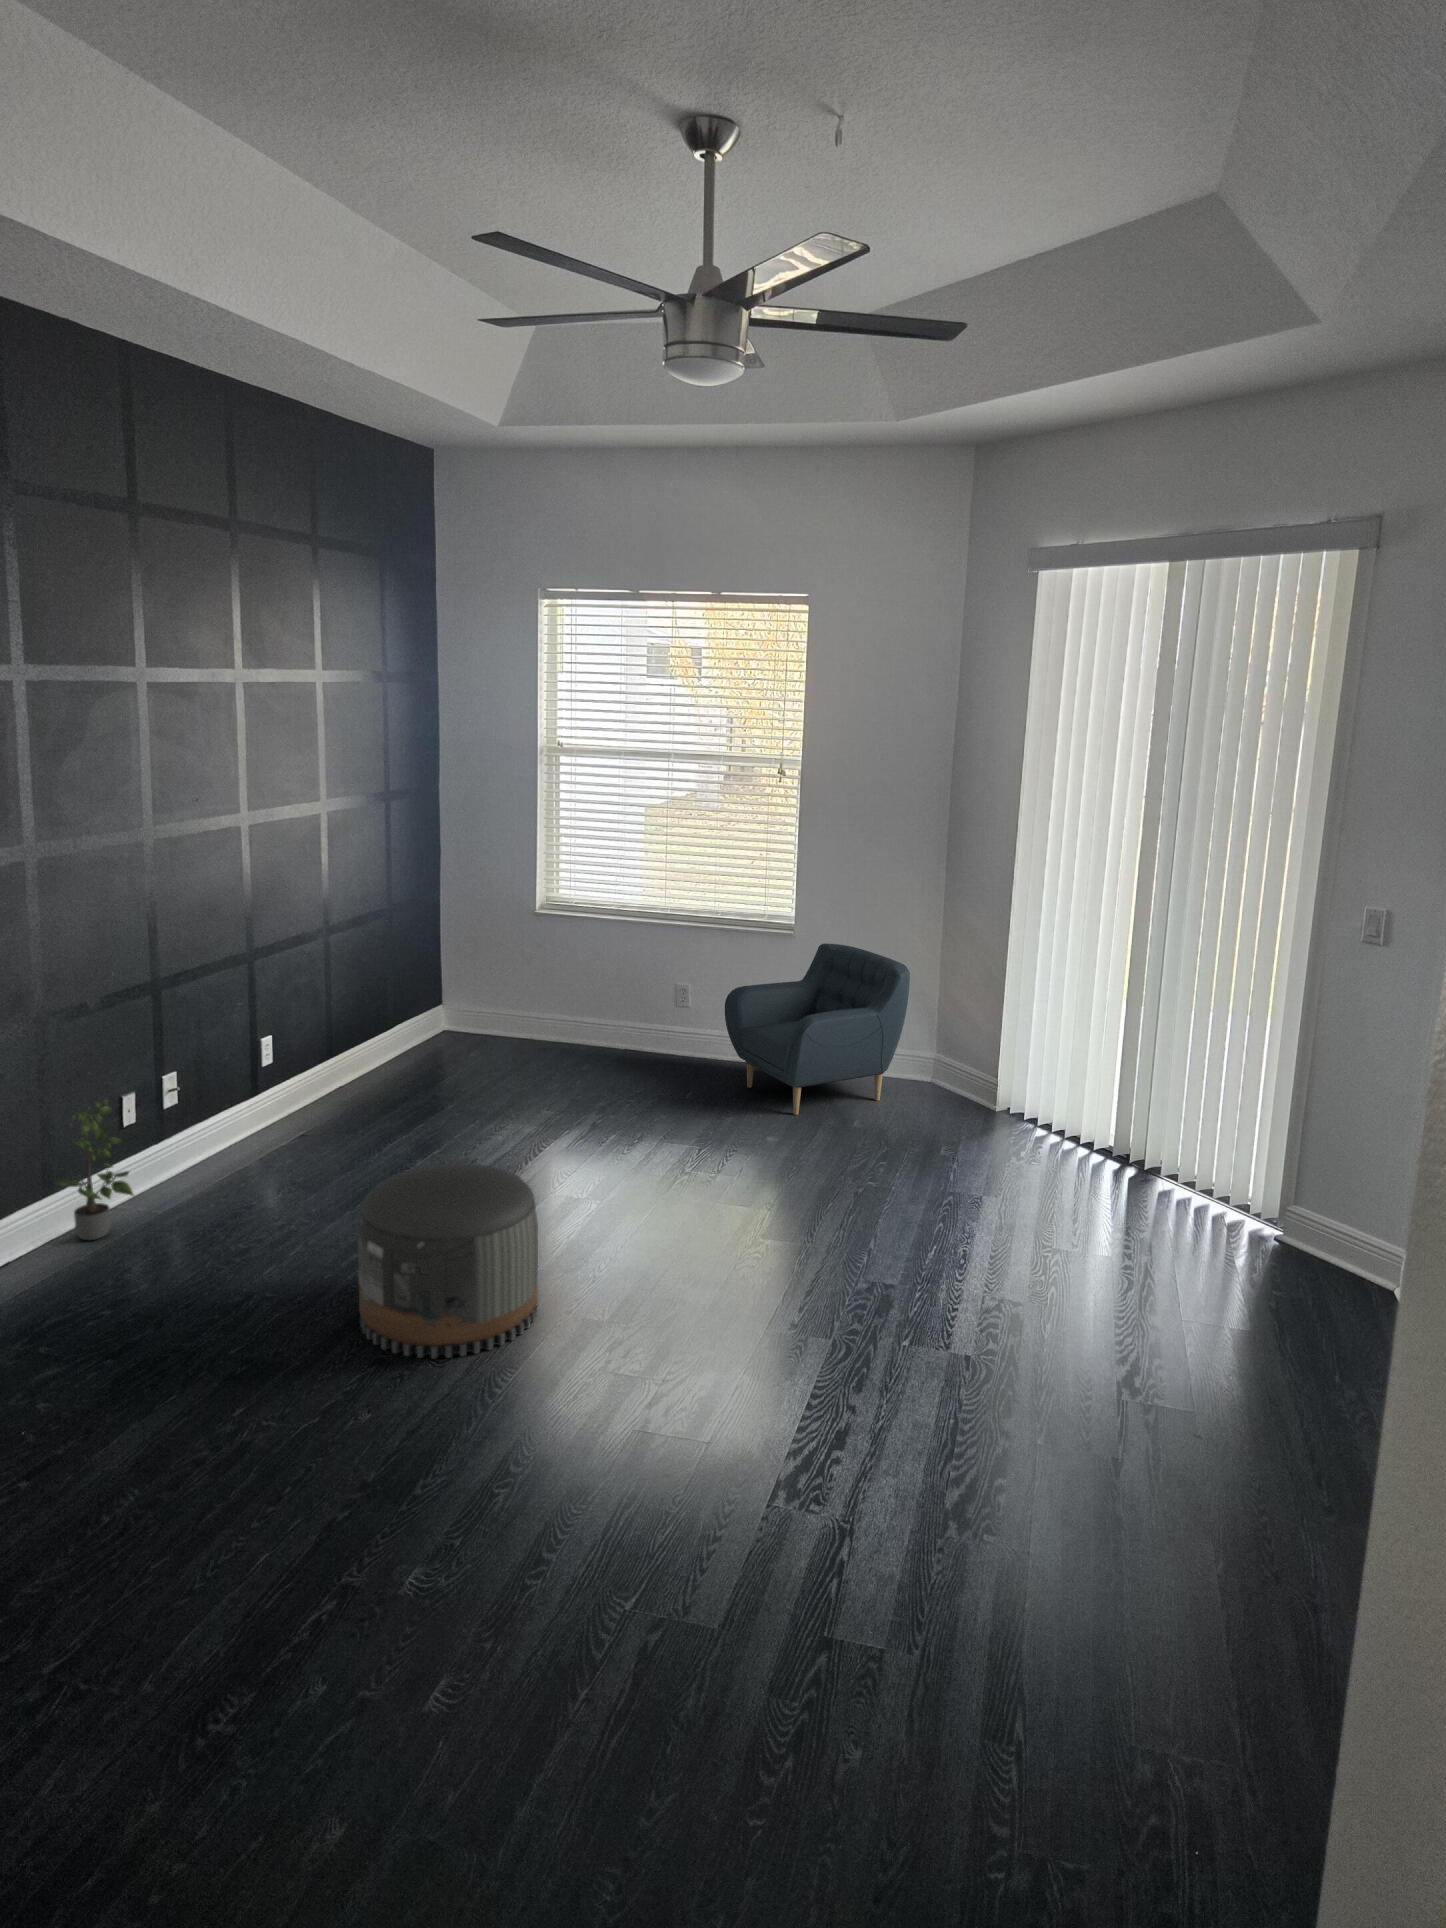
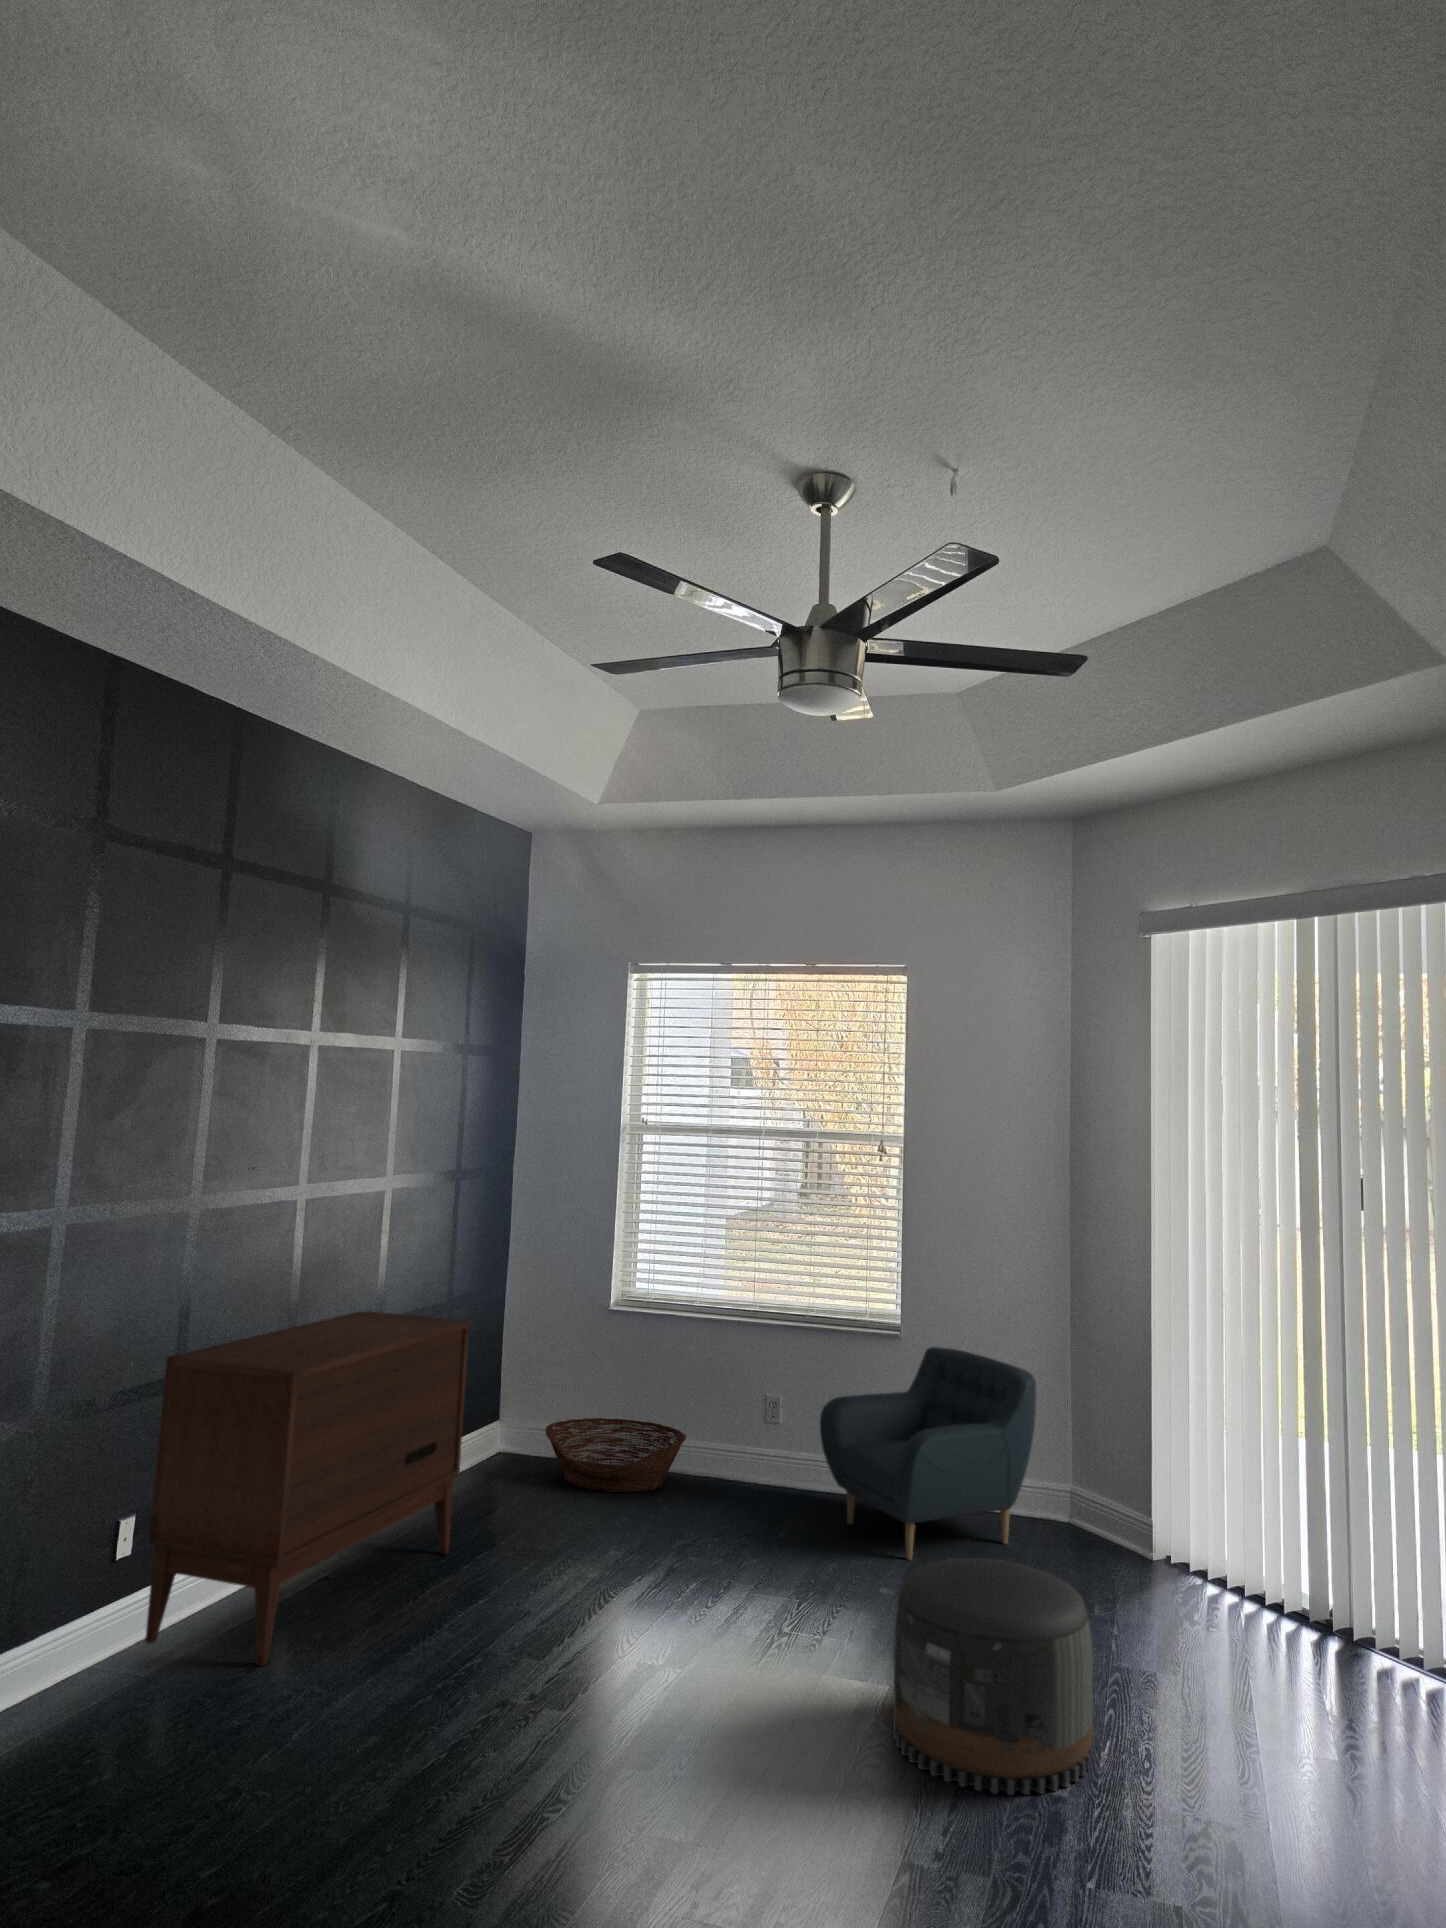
dresser: none [142,923,412,1208] -> present [145,1311,469,1666]
basket: none [486,1004,610,1065] -> present [545,1418,686,1492]
potted plant: present [55,1100,133,1240] -> none [22,1508,116,1704]
pouf: present [358,1163,538,1358] -> present [893,1558,1093,1795]

